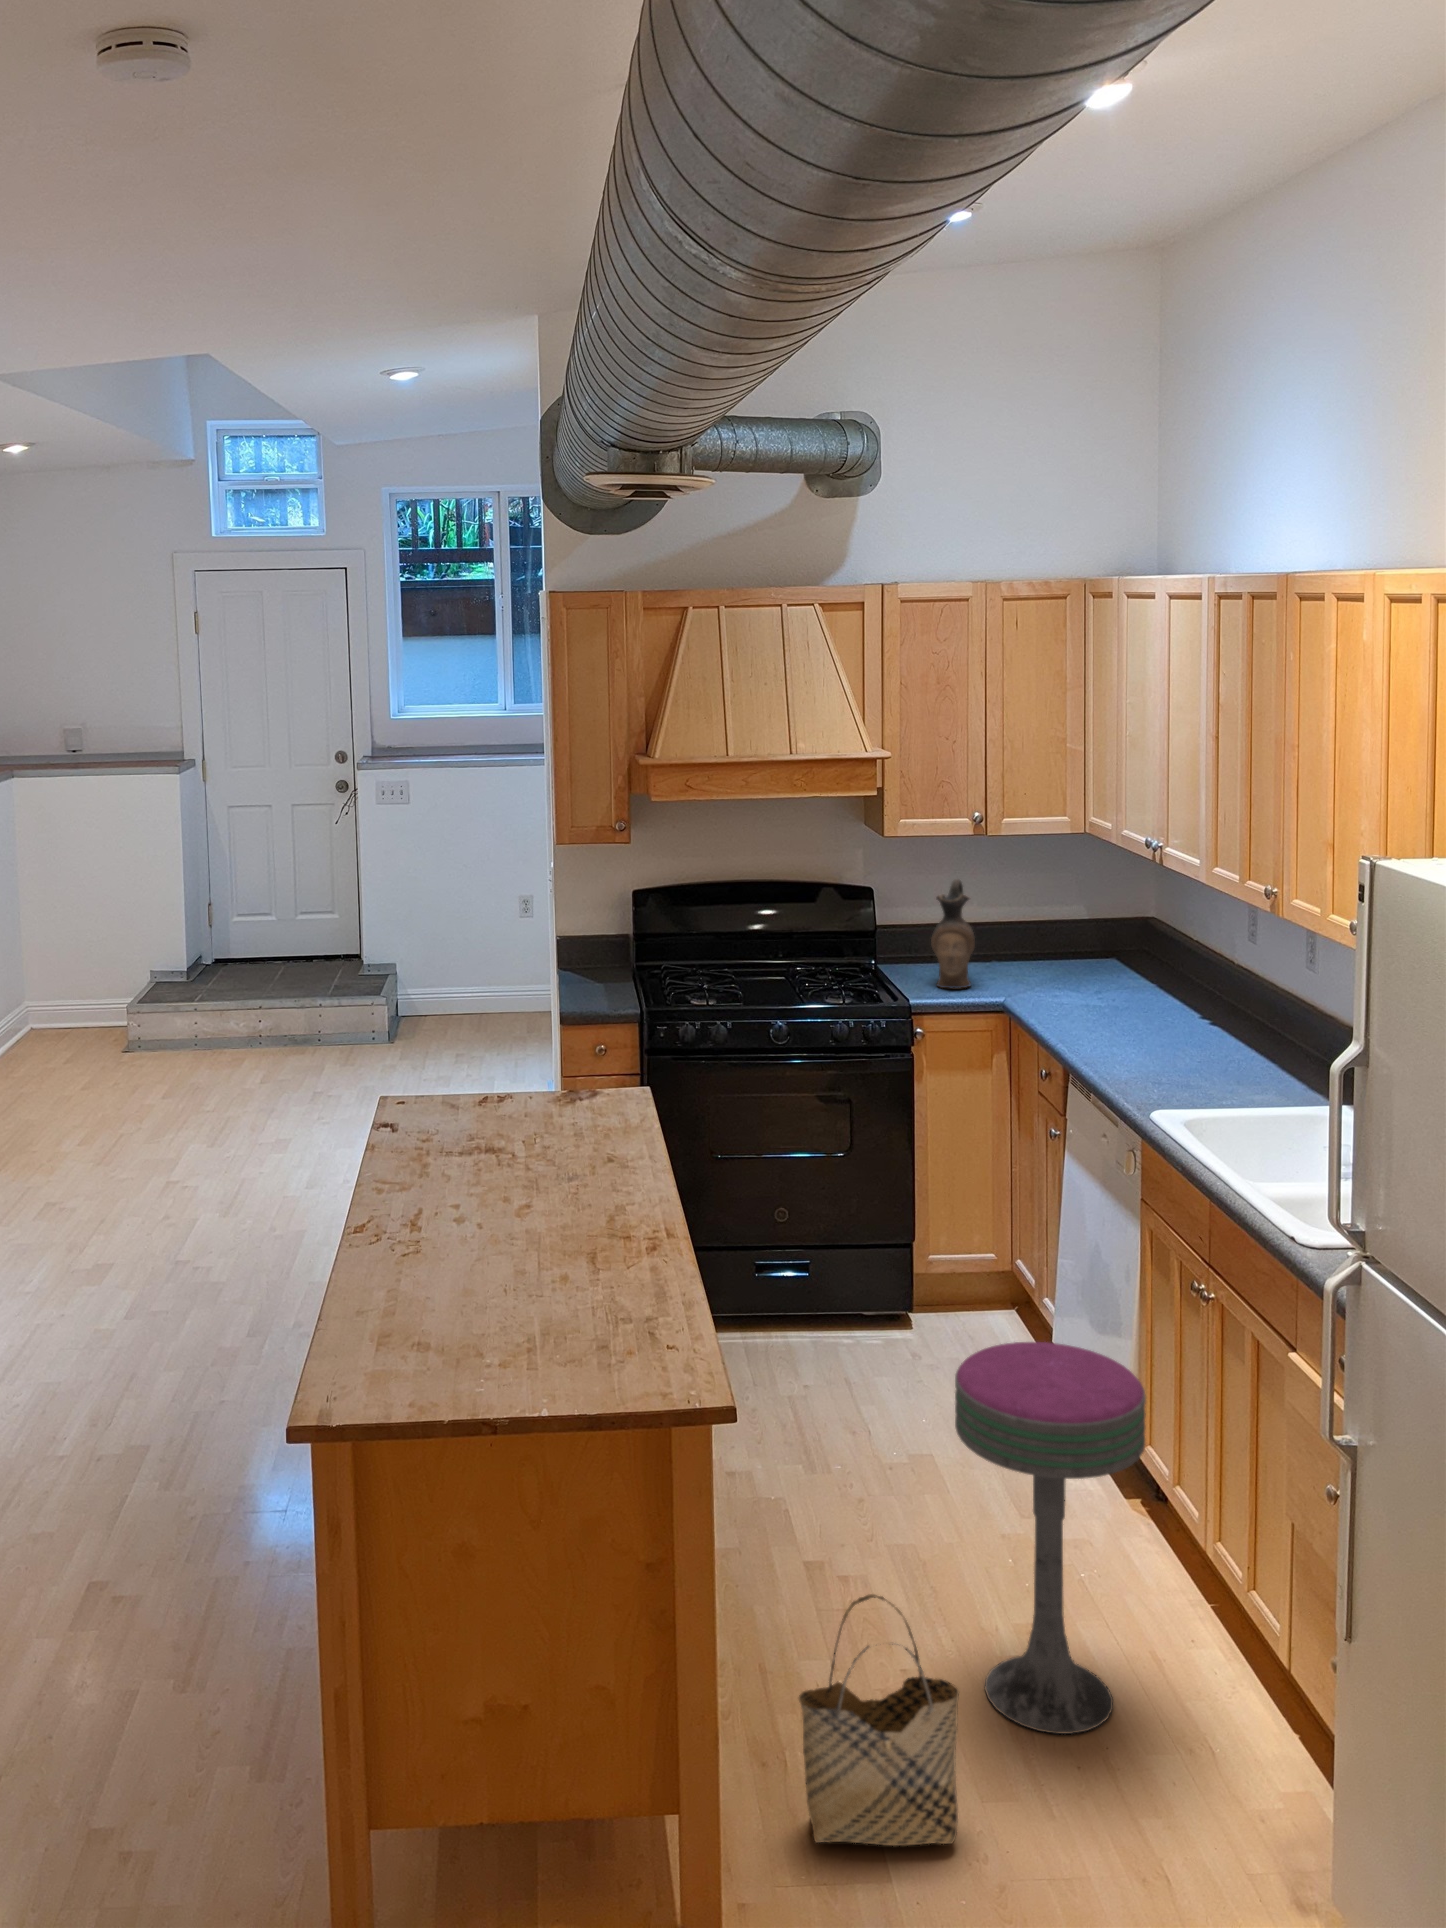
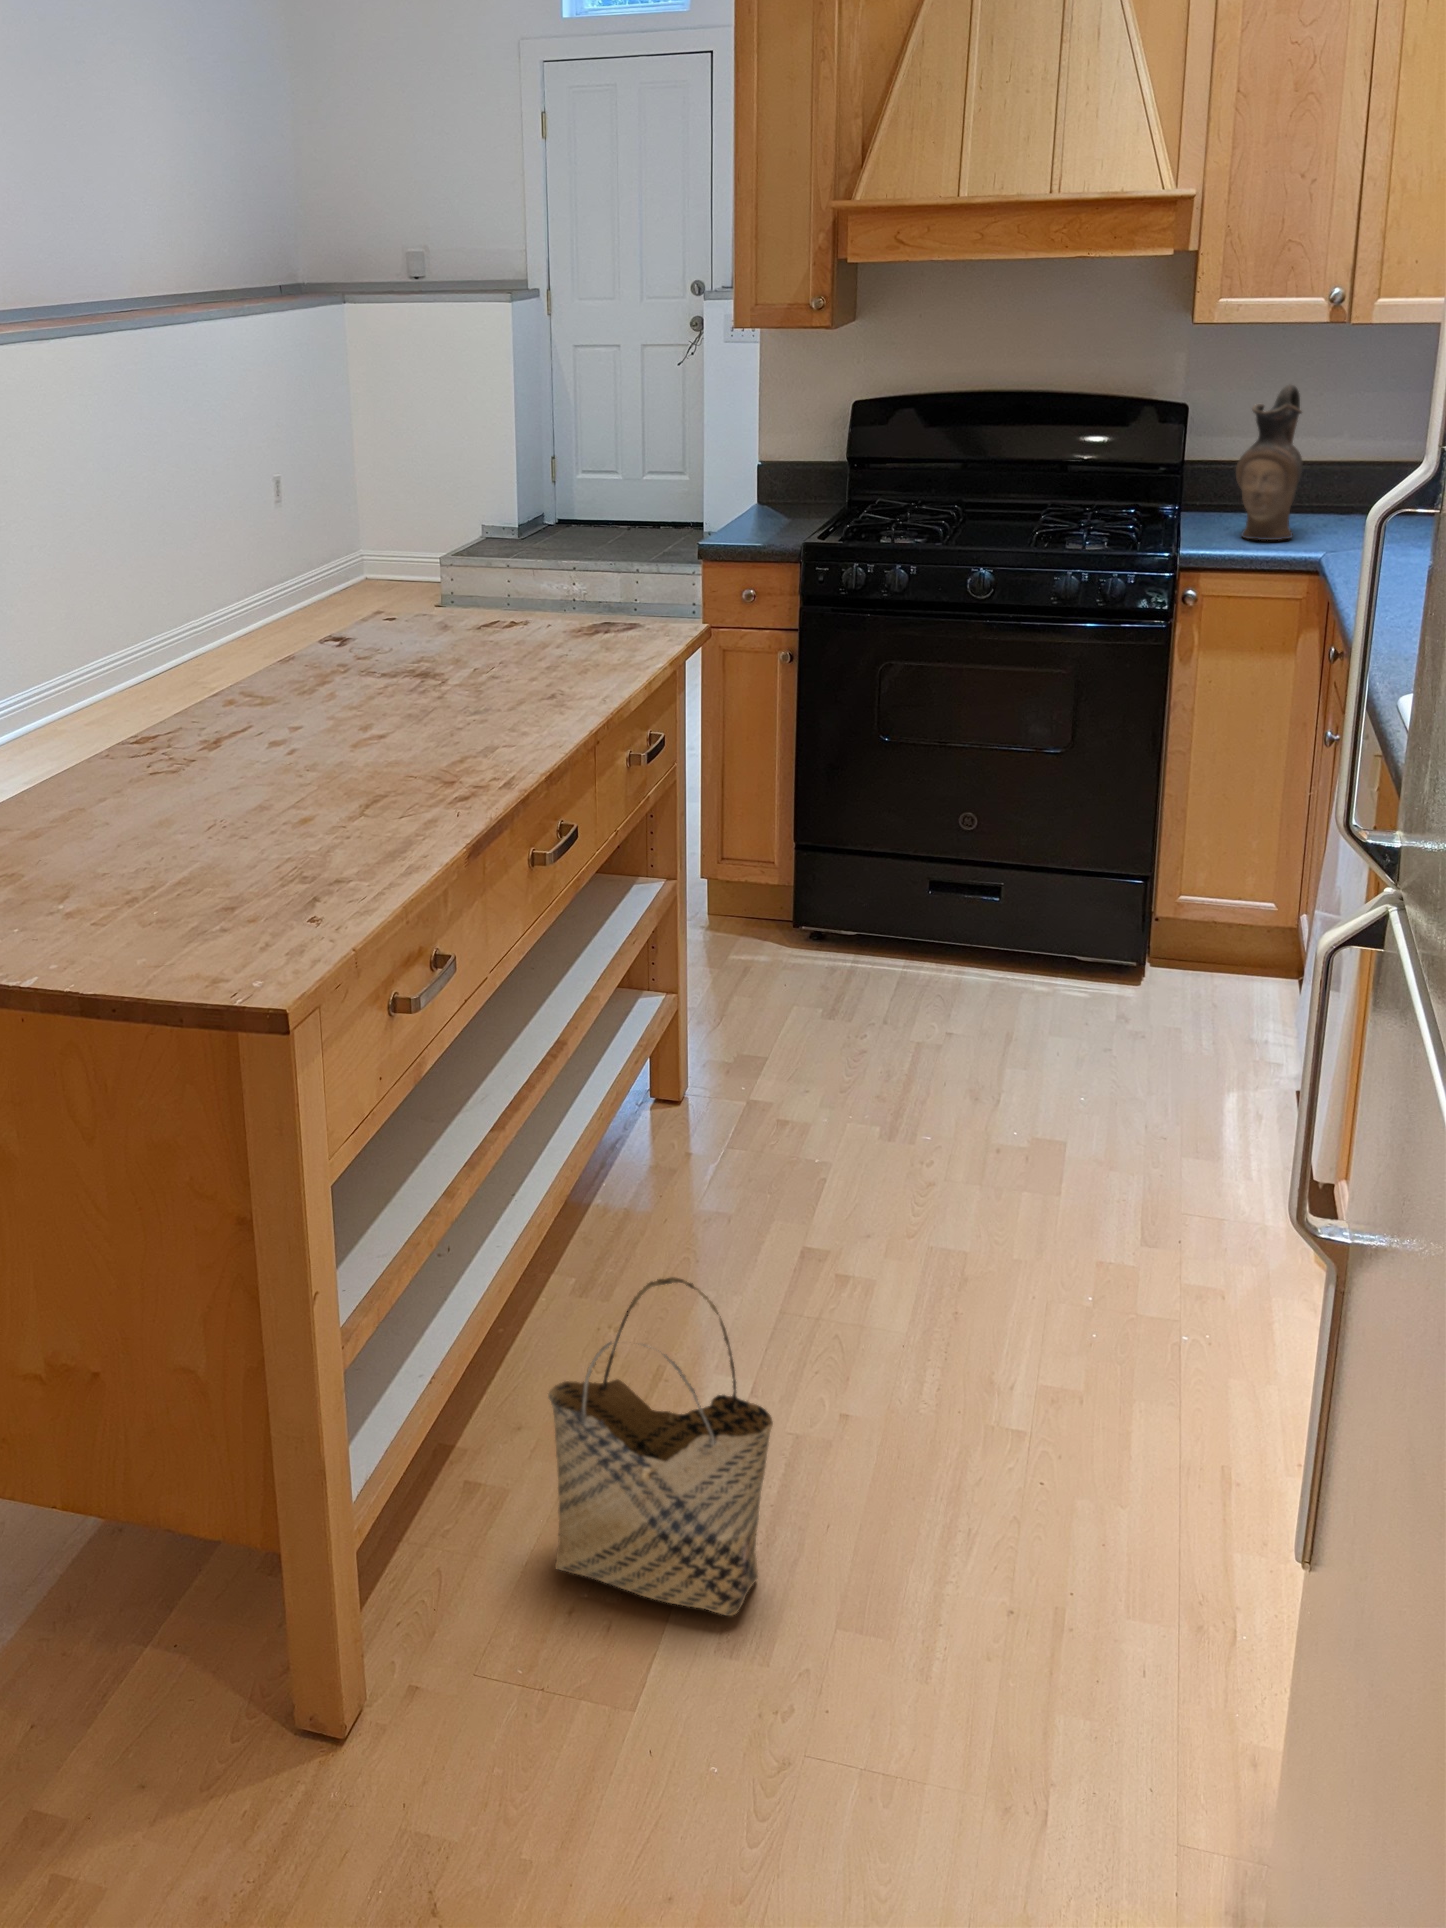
bar stool: present [955,1342,1146,1734] -> none [890,983,1175,1518]

